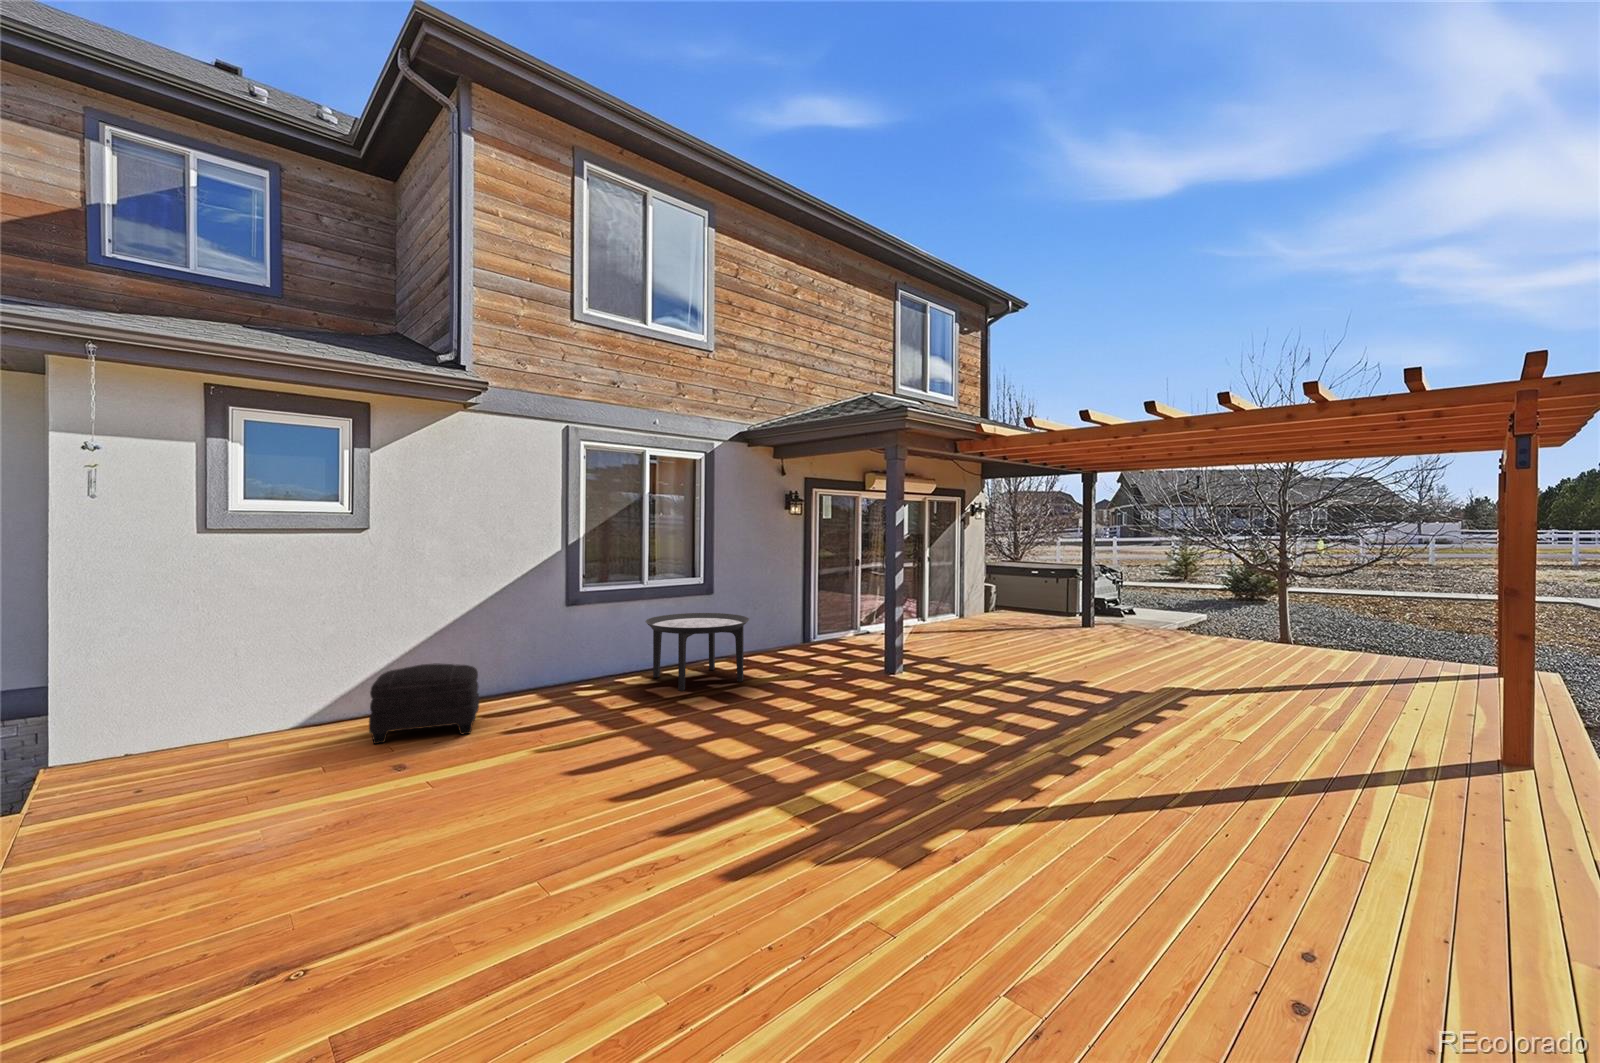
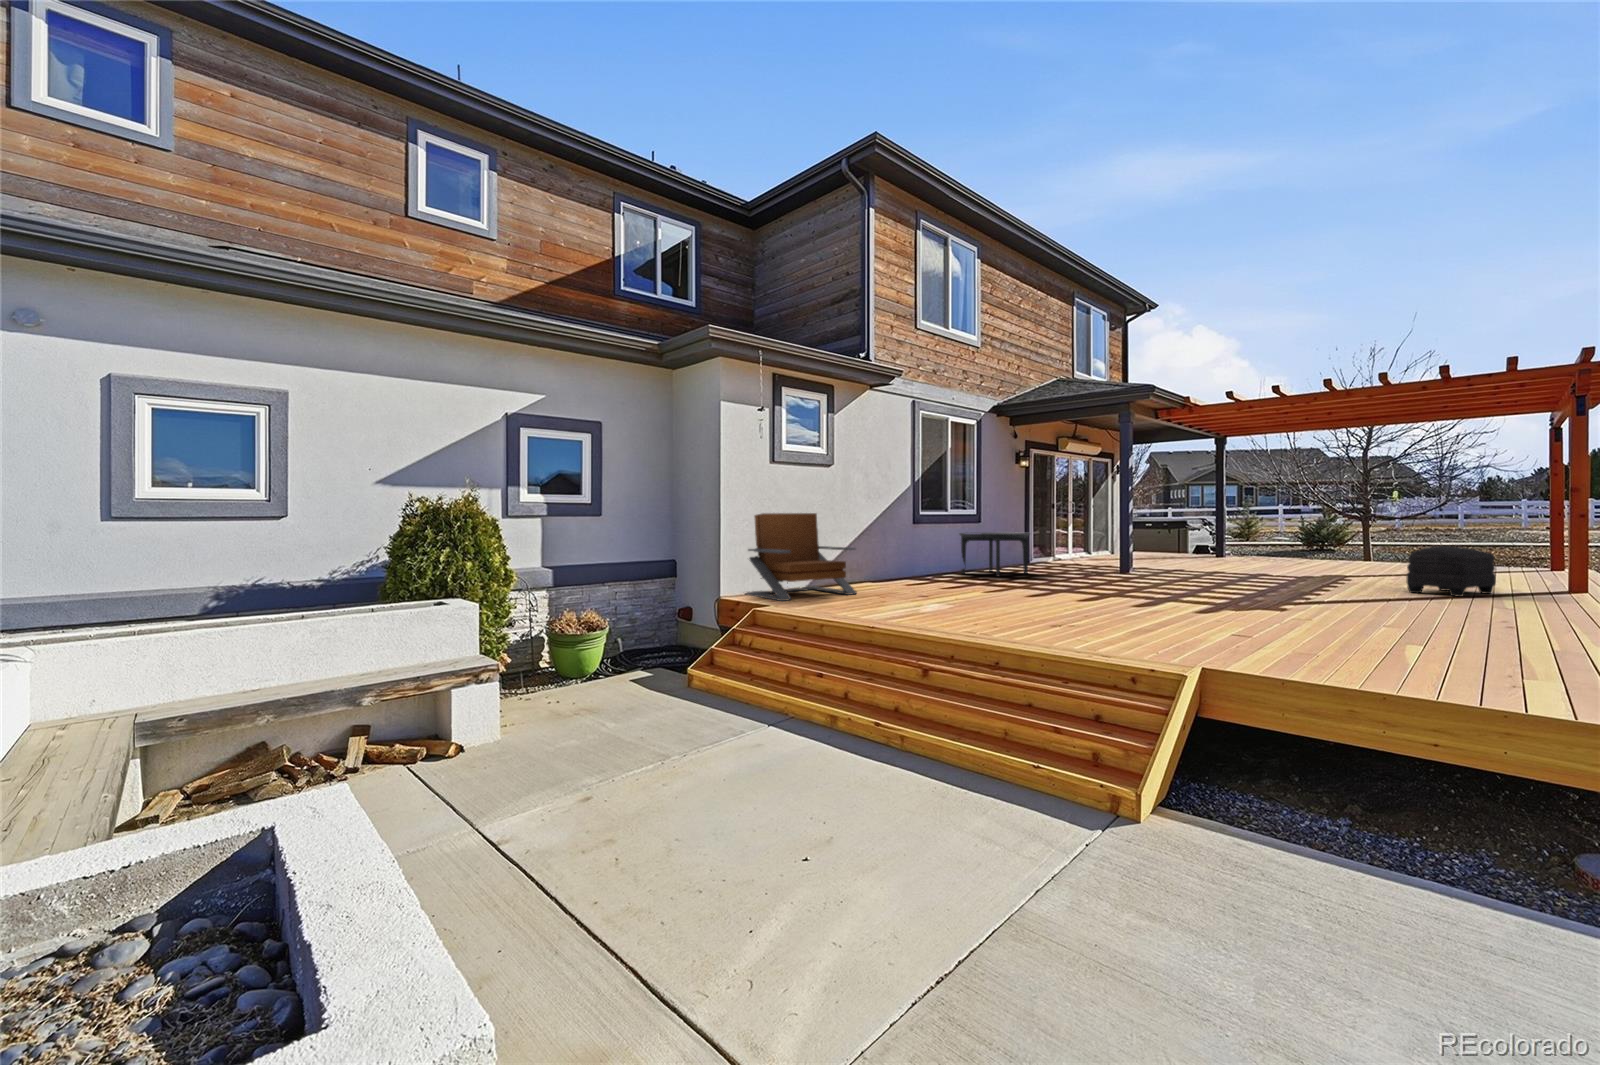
lounge chair: none [44,619,293,811] -> present [745,513,856,601]
ottoman: present [369,663,479,744] -> present [1407,546,1496,597]

